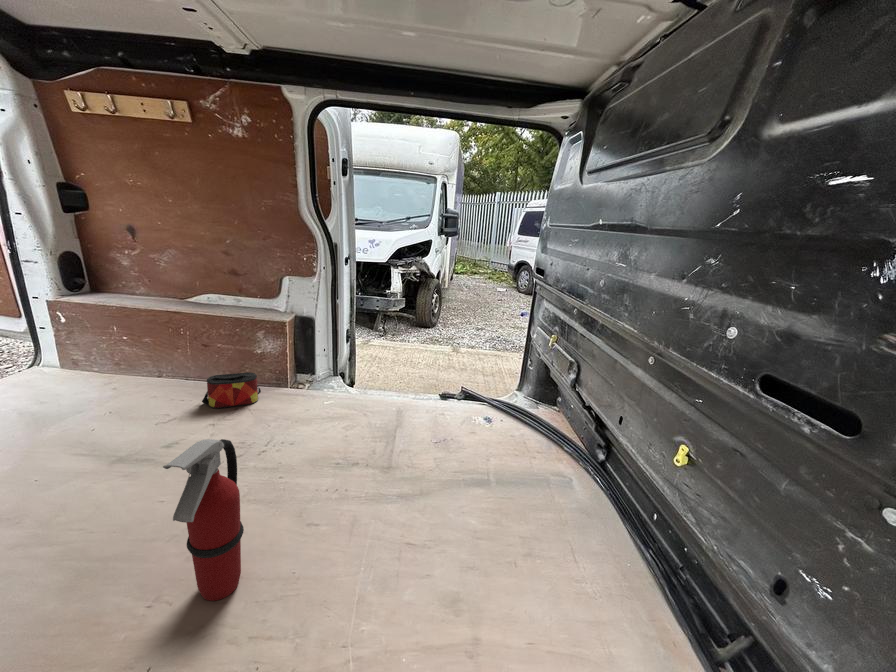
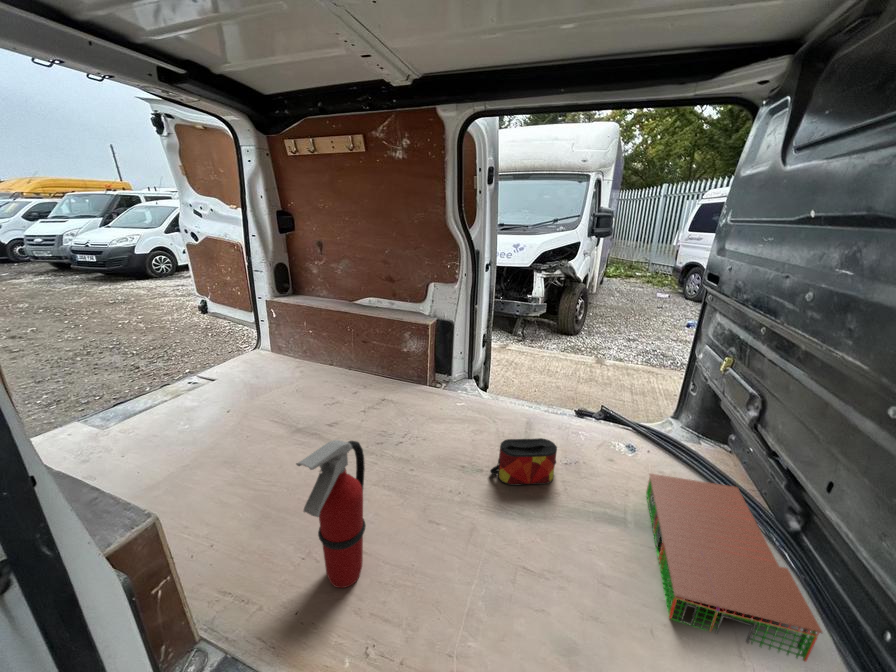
bag: present [202,372,261,408] -> present [490,438,557,486]
storage bin: none [502,436,621,549] -> present [646,474,822,661]

